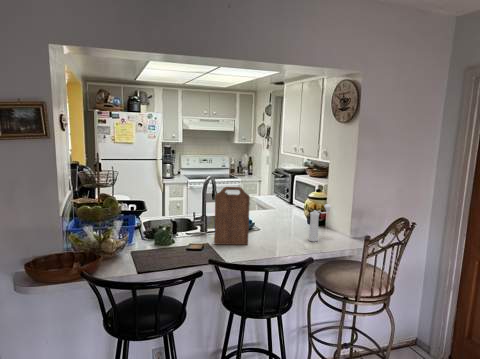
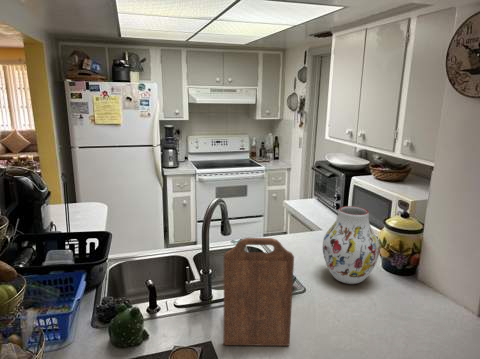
vase: none [271,184,302,228] -> present [323,206,380,284]
pepper mill: present [309,204,331,242] -> none [402,256,448,331]

